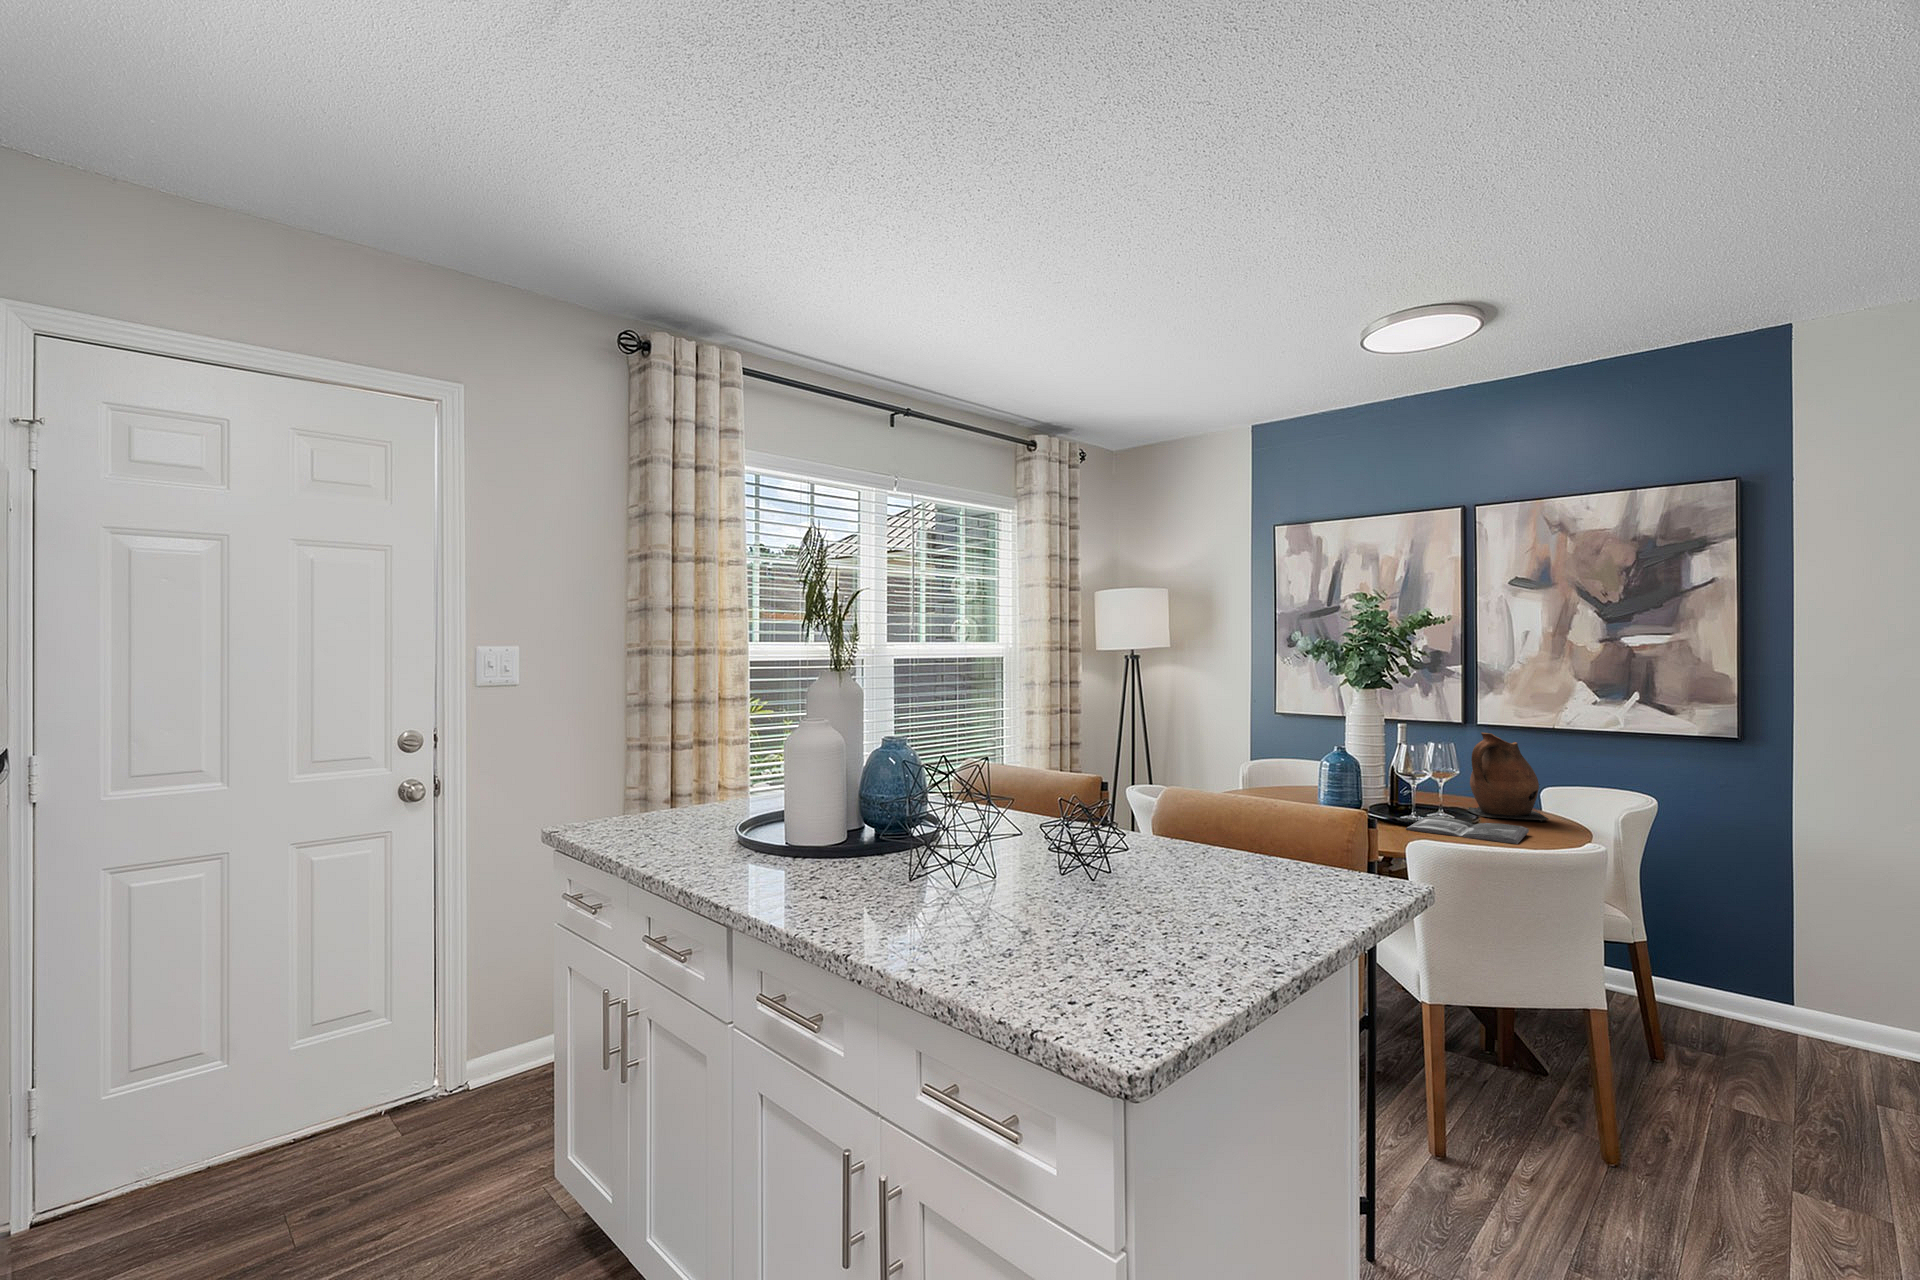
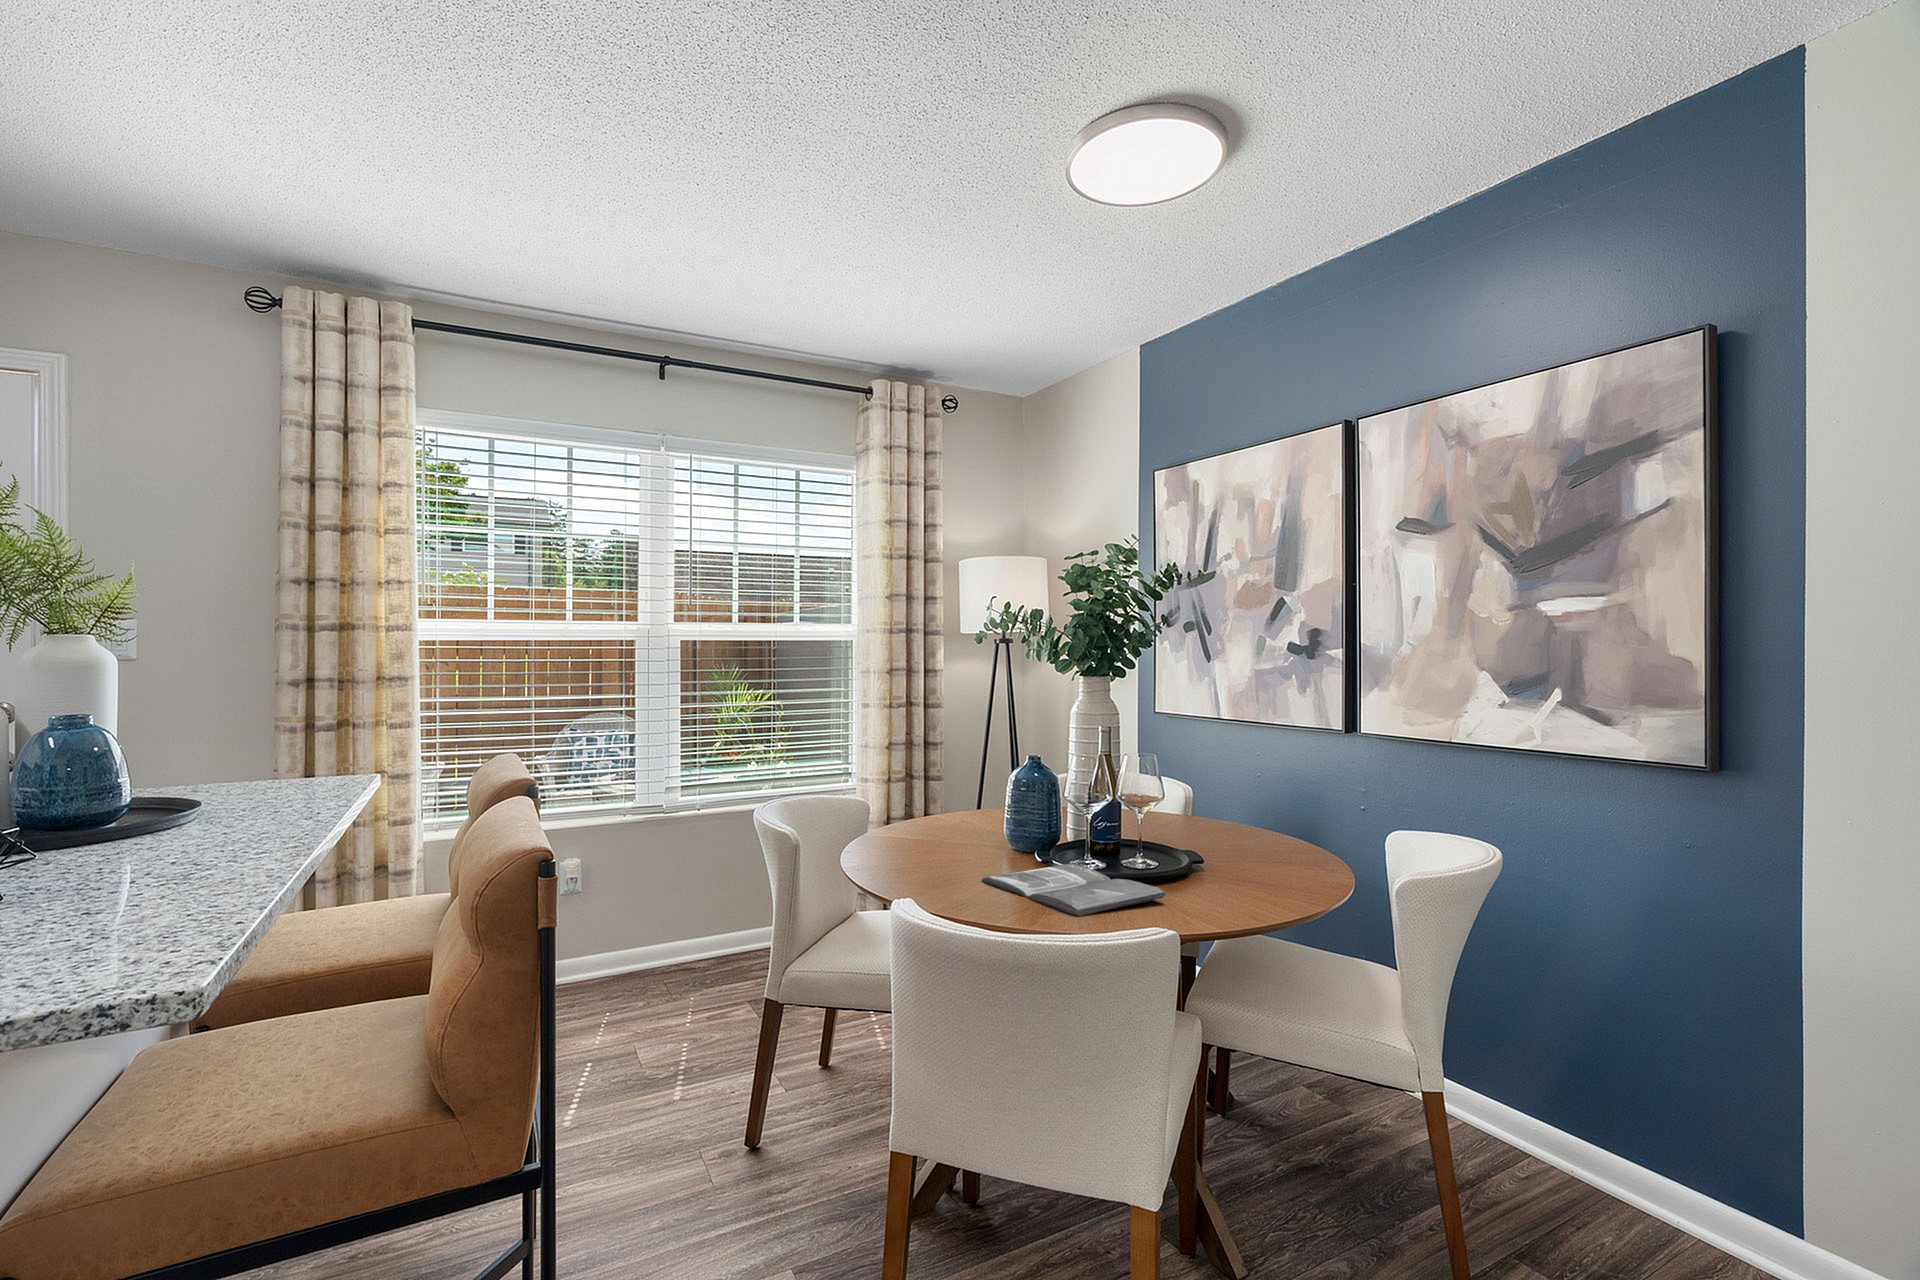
ceramic pitcher: present [1467,733,1548,822] -> none [1195,742,1315,883]

